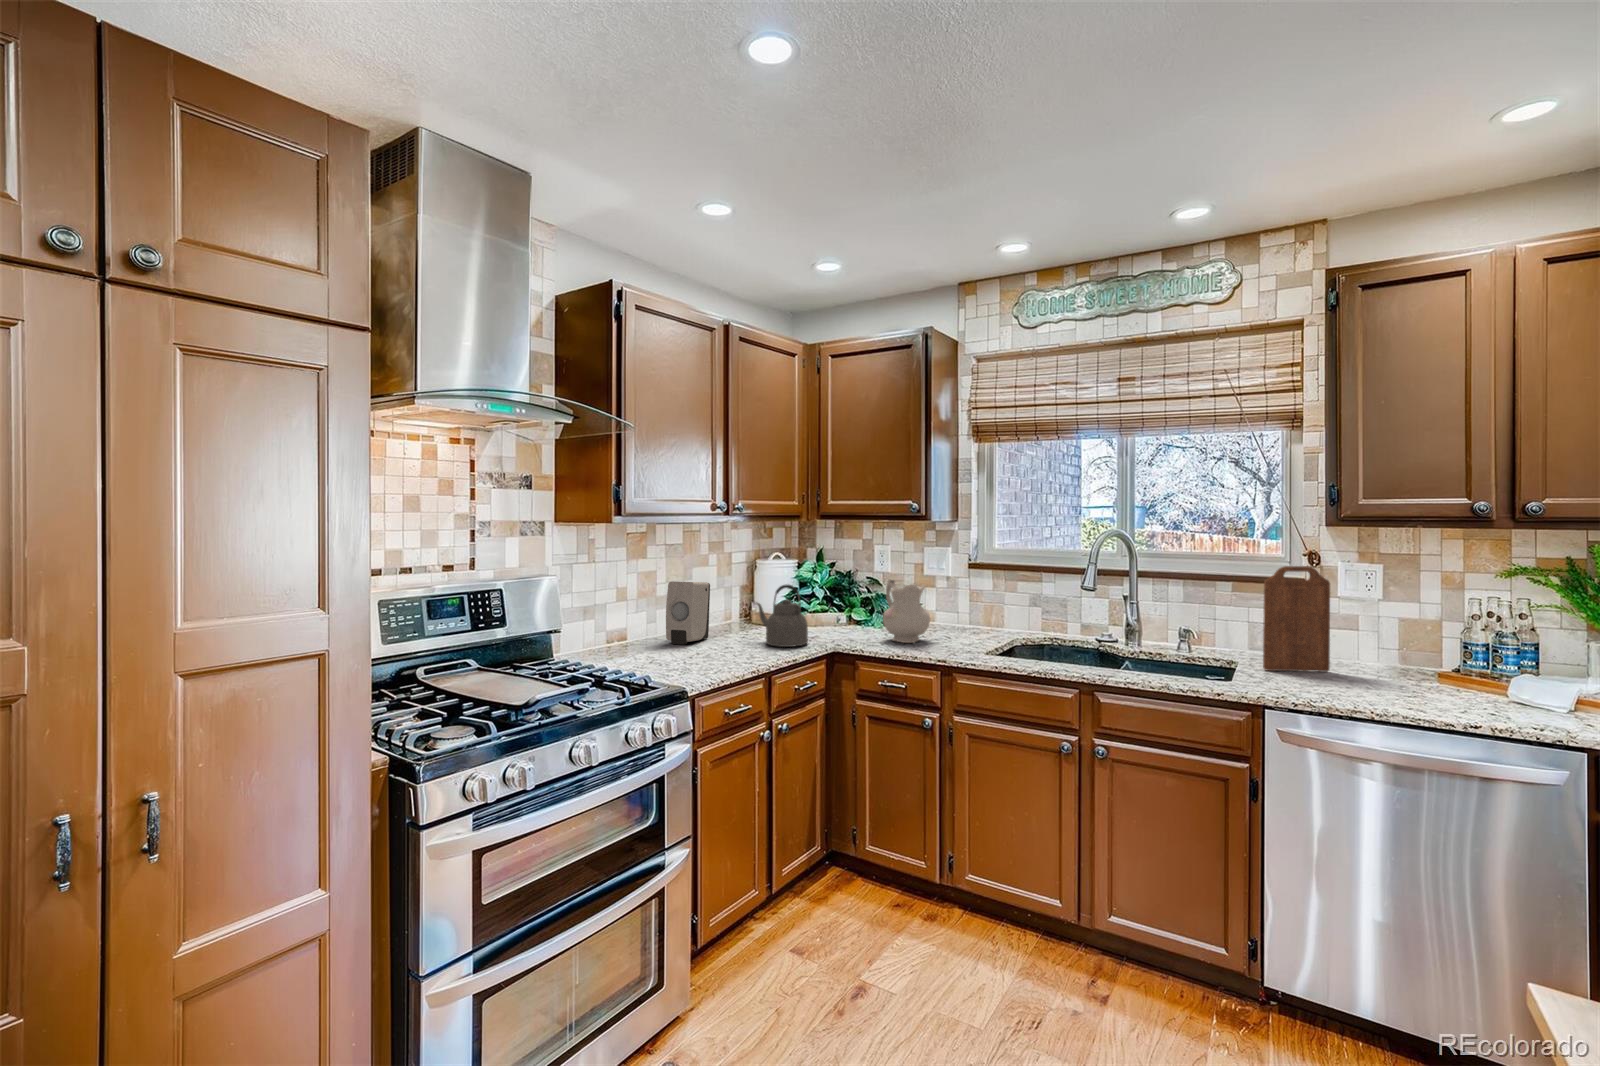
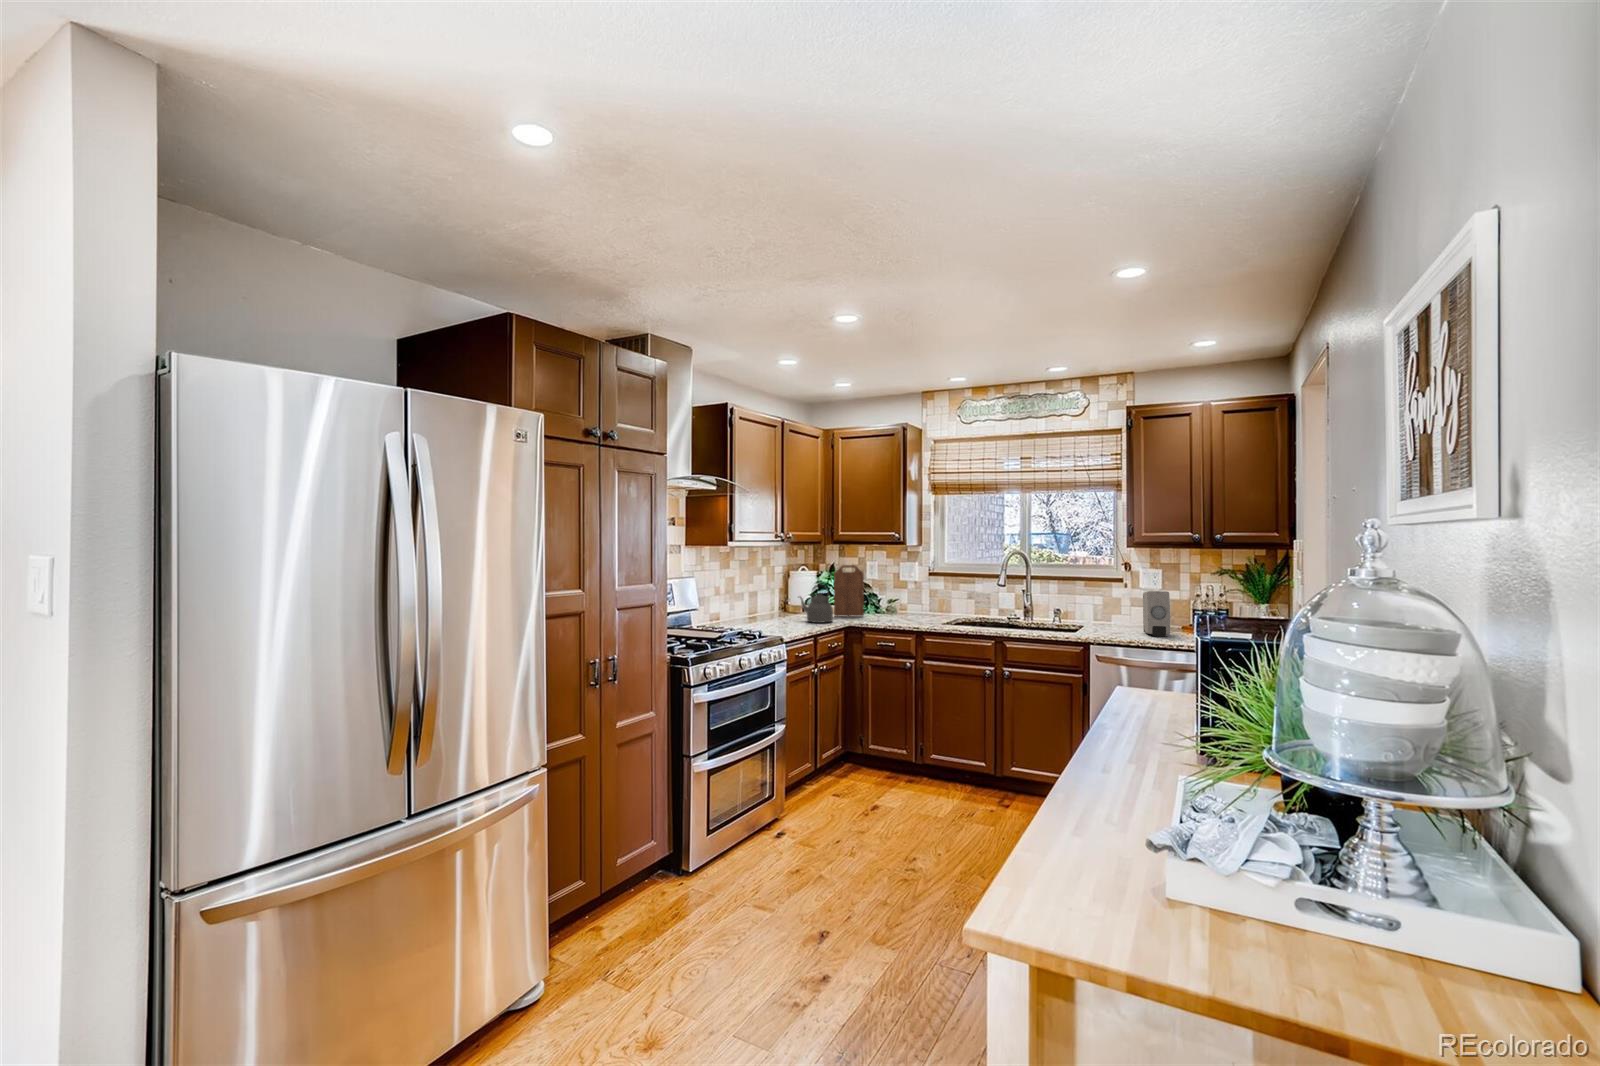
cutting board: present [1263,566,1330,672] -> present [834,565,864,617]
ceramic pitcher: present [883,580,930,643] -> none [878,582,908,621]
soap dispenser: present [666,581,710,645] -> present [1143,591,1170,636]

